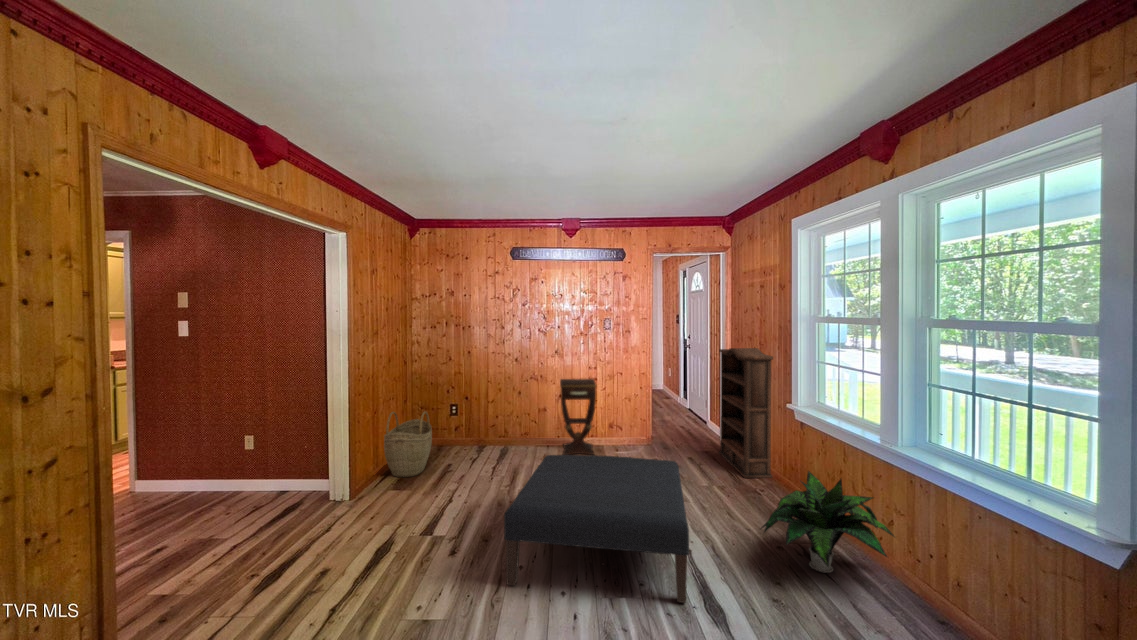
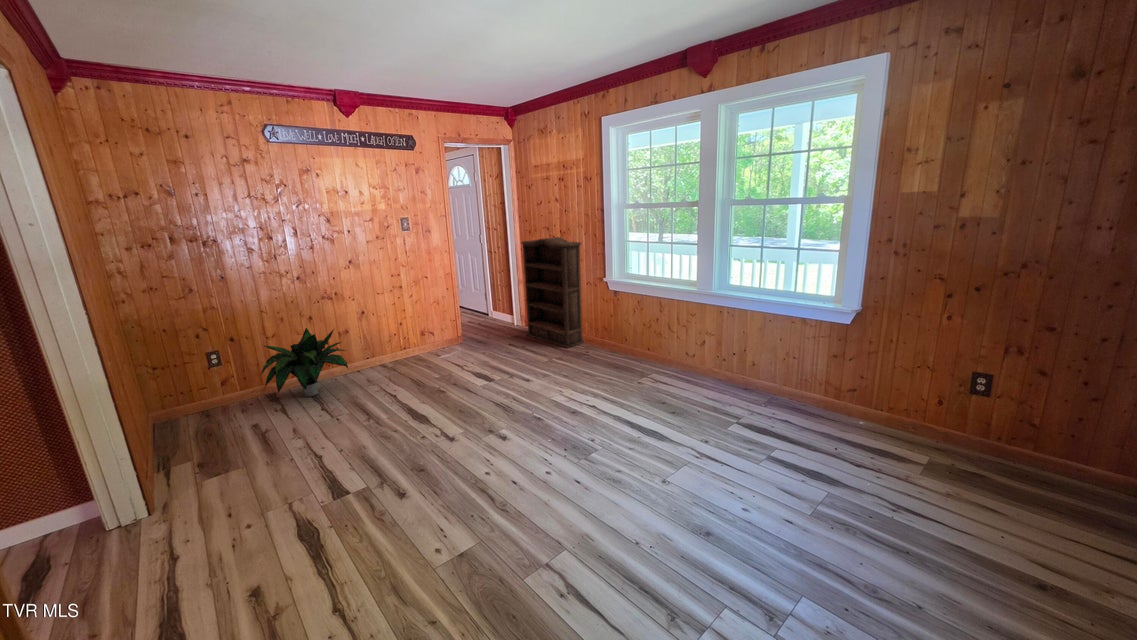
side table: present [560,379,596,455] -> none [361,287,422,373]
woven basket: present [384,412,432,477] -> none [146,363,228,462]
ottoman: present [504,455,689,603] -> none [436,342,637,492]
potted plant: present [762,471,894,572] -> present [261,328,348,397]

